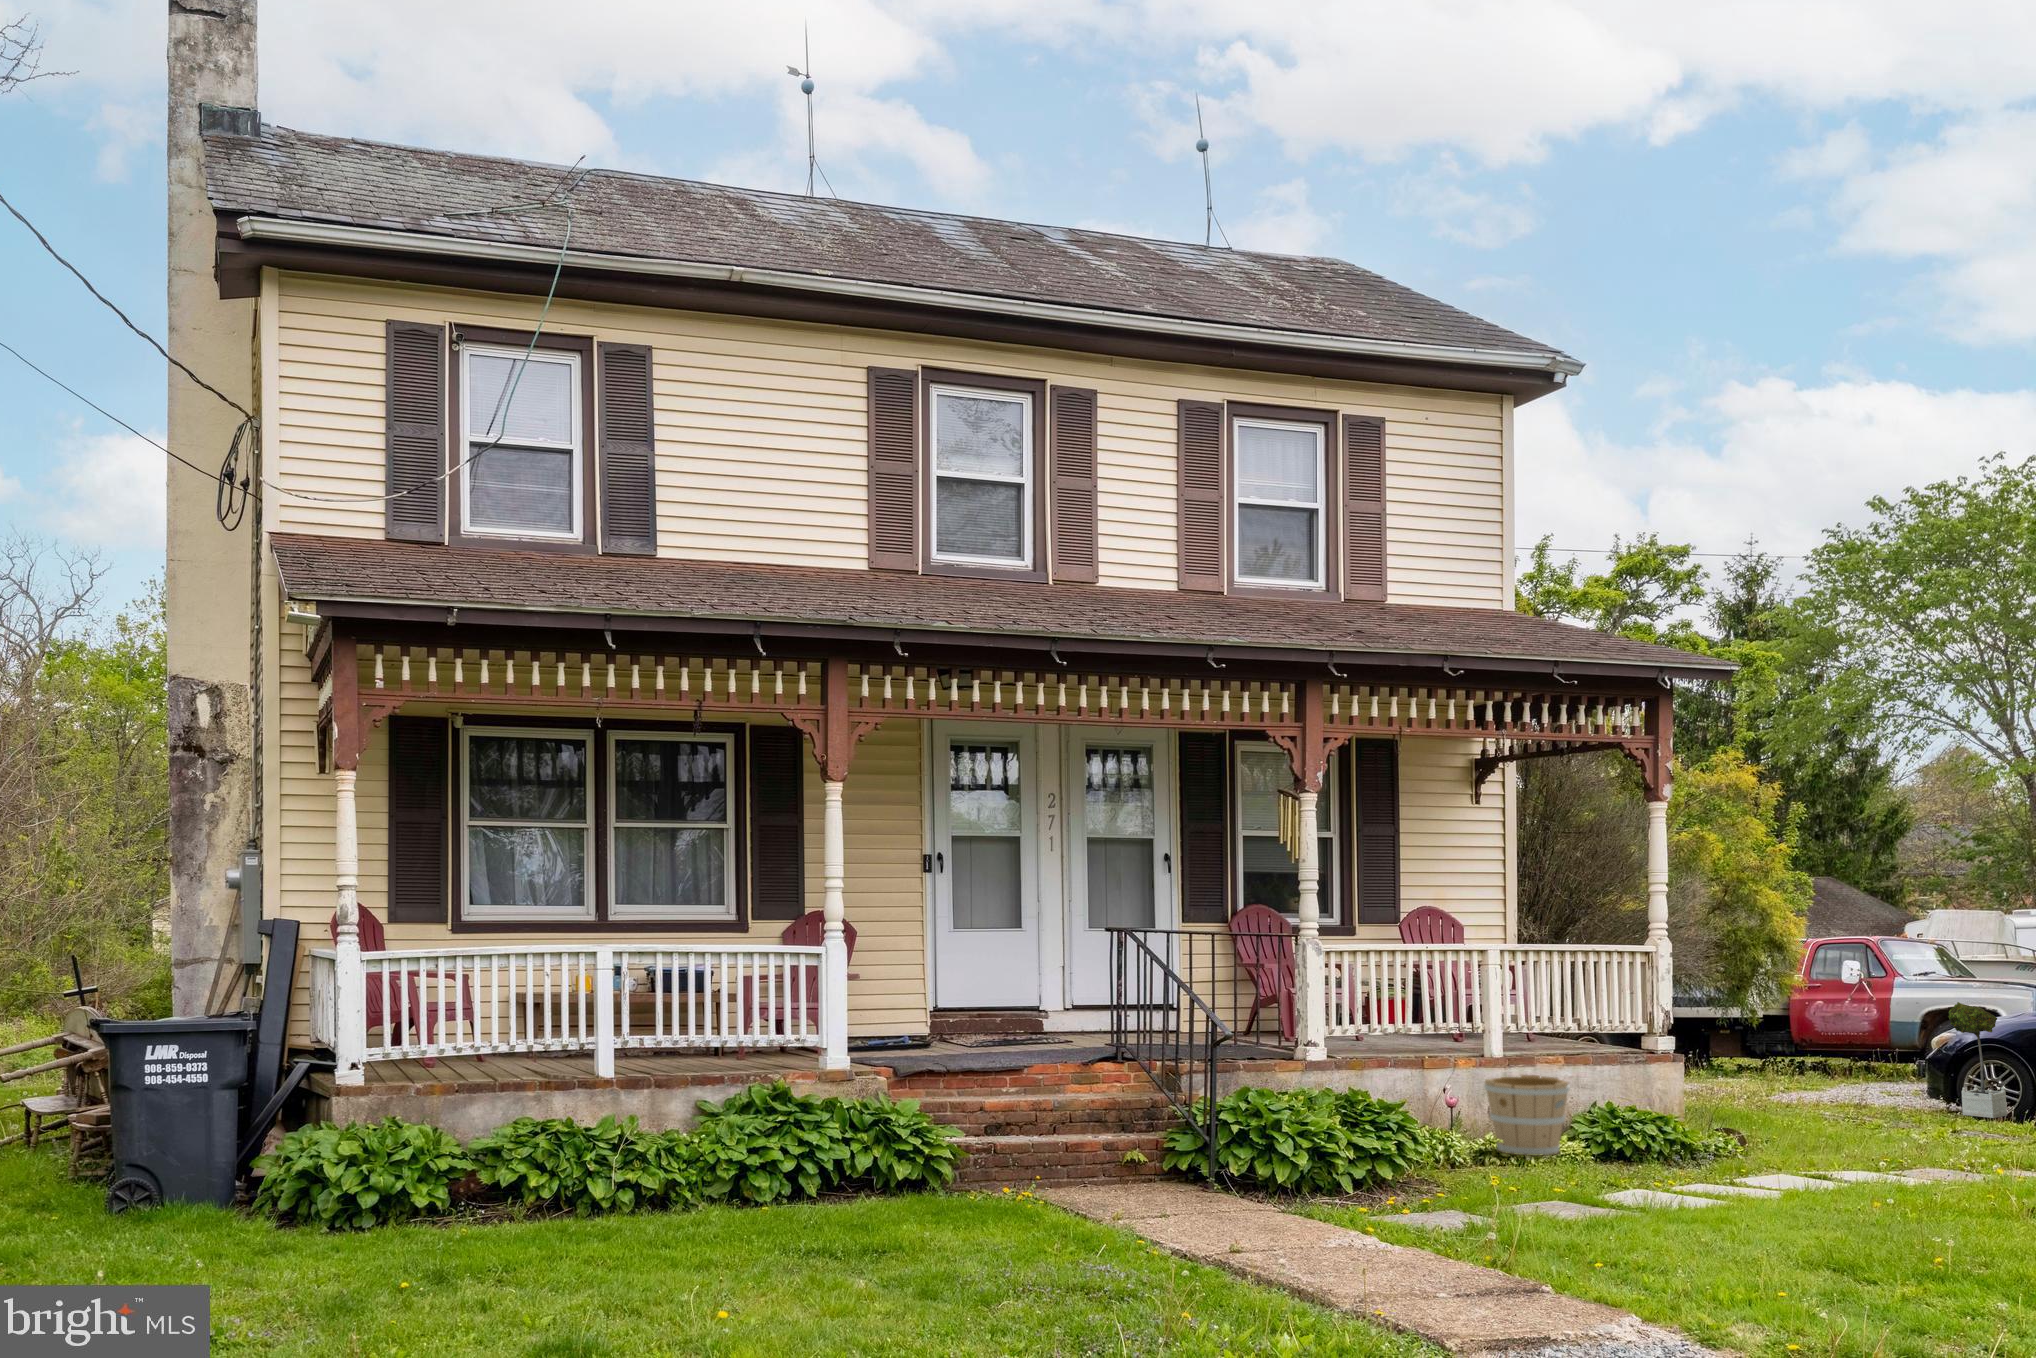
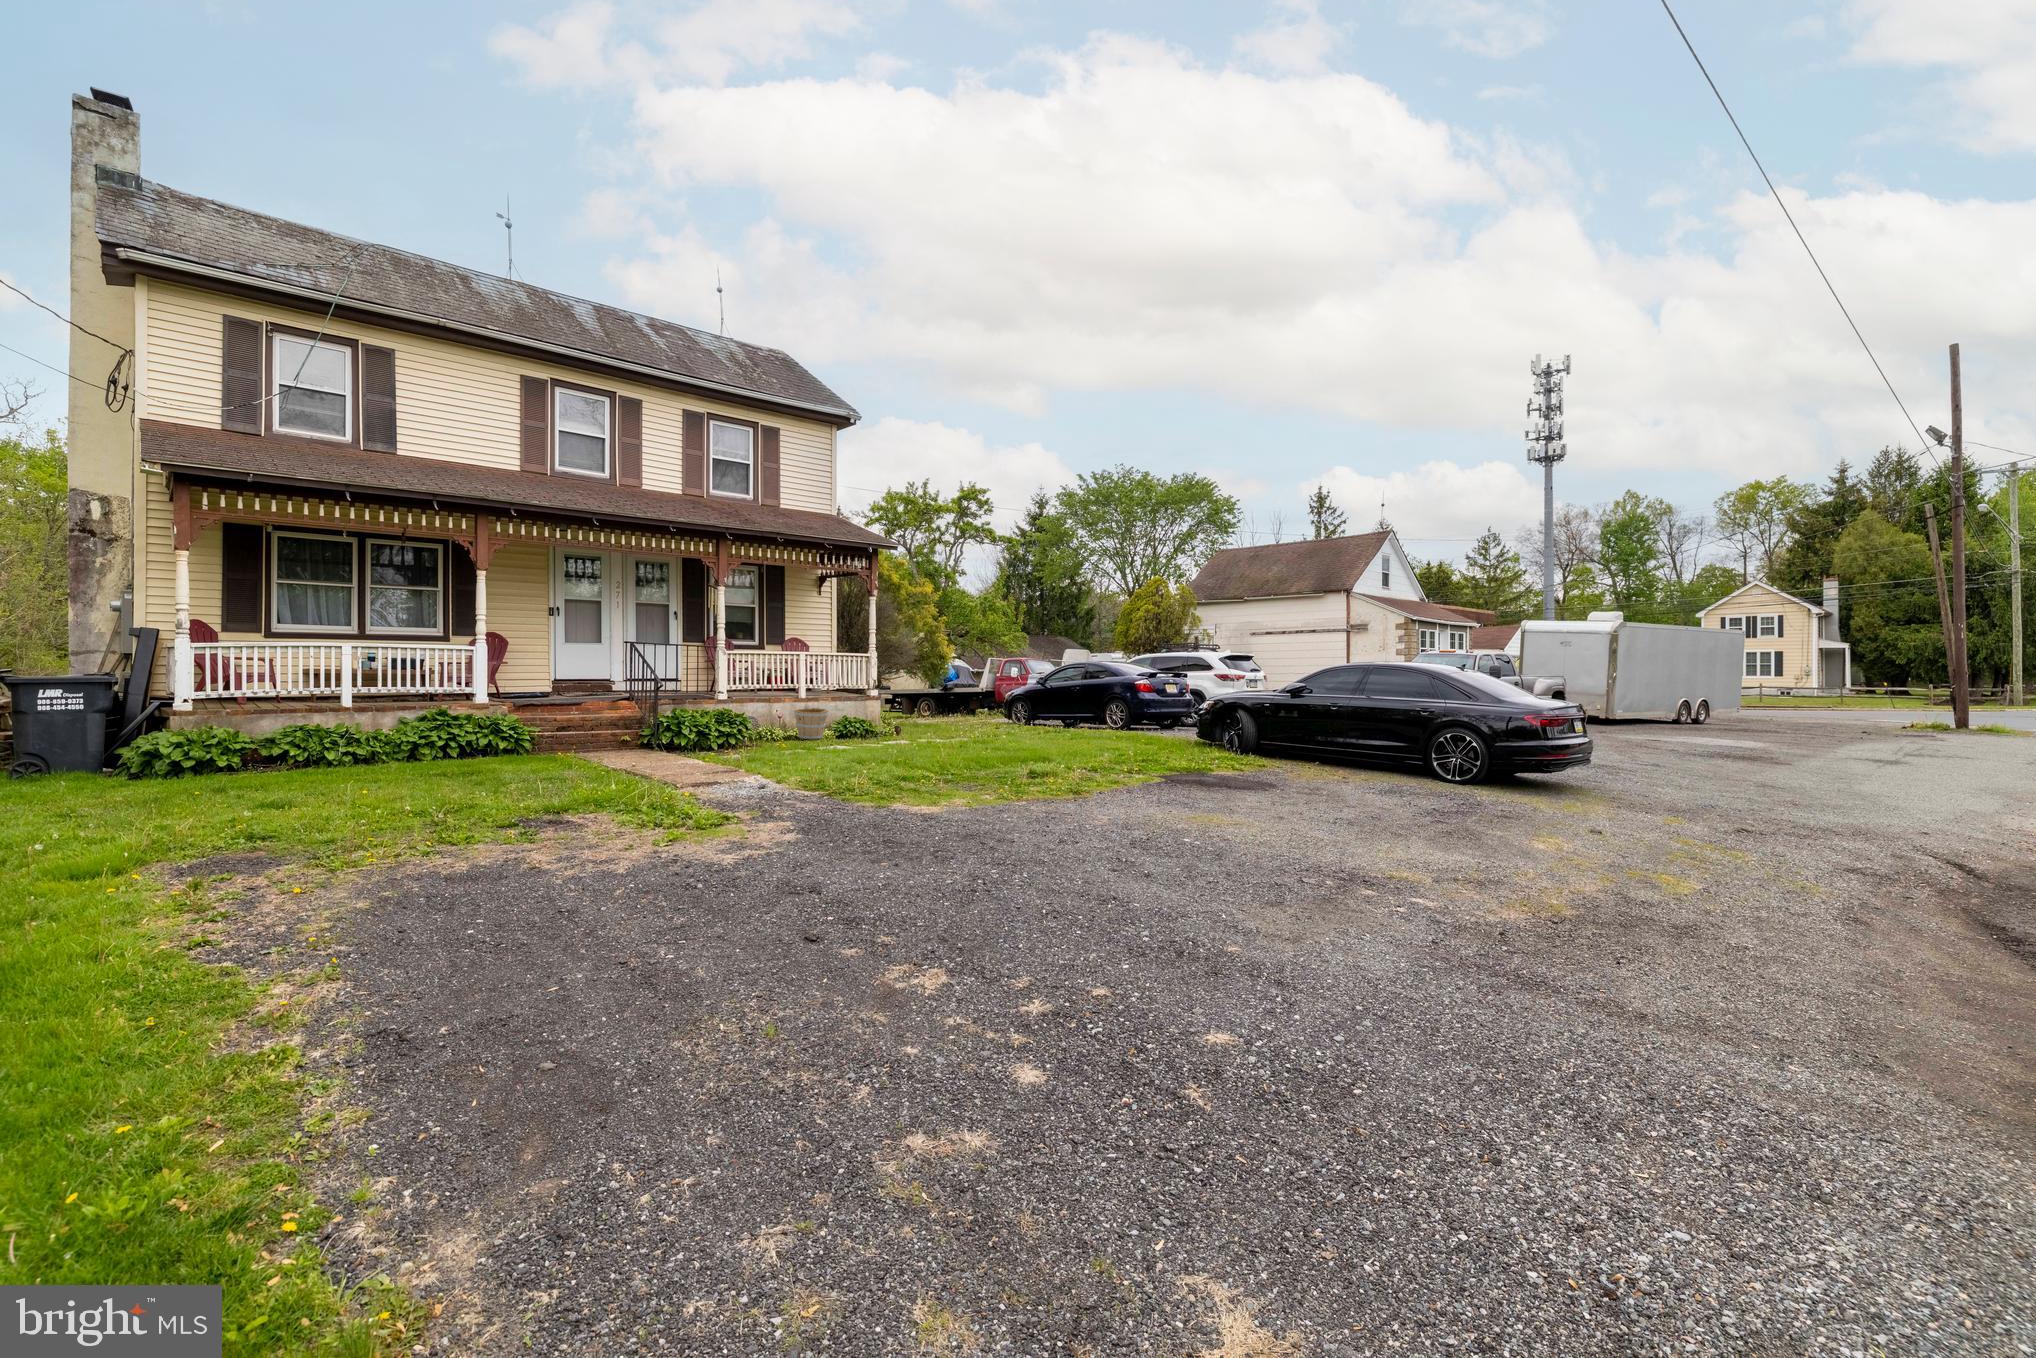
potted tree: present [1948,1002,2007,1118] -> none [993,683,1009,725]

